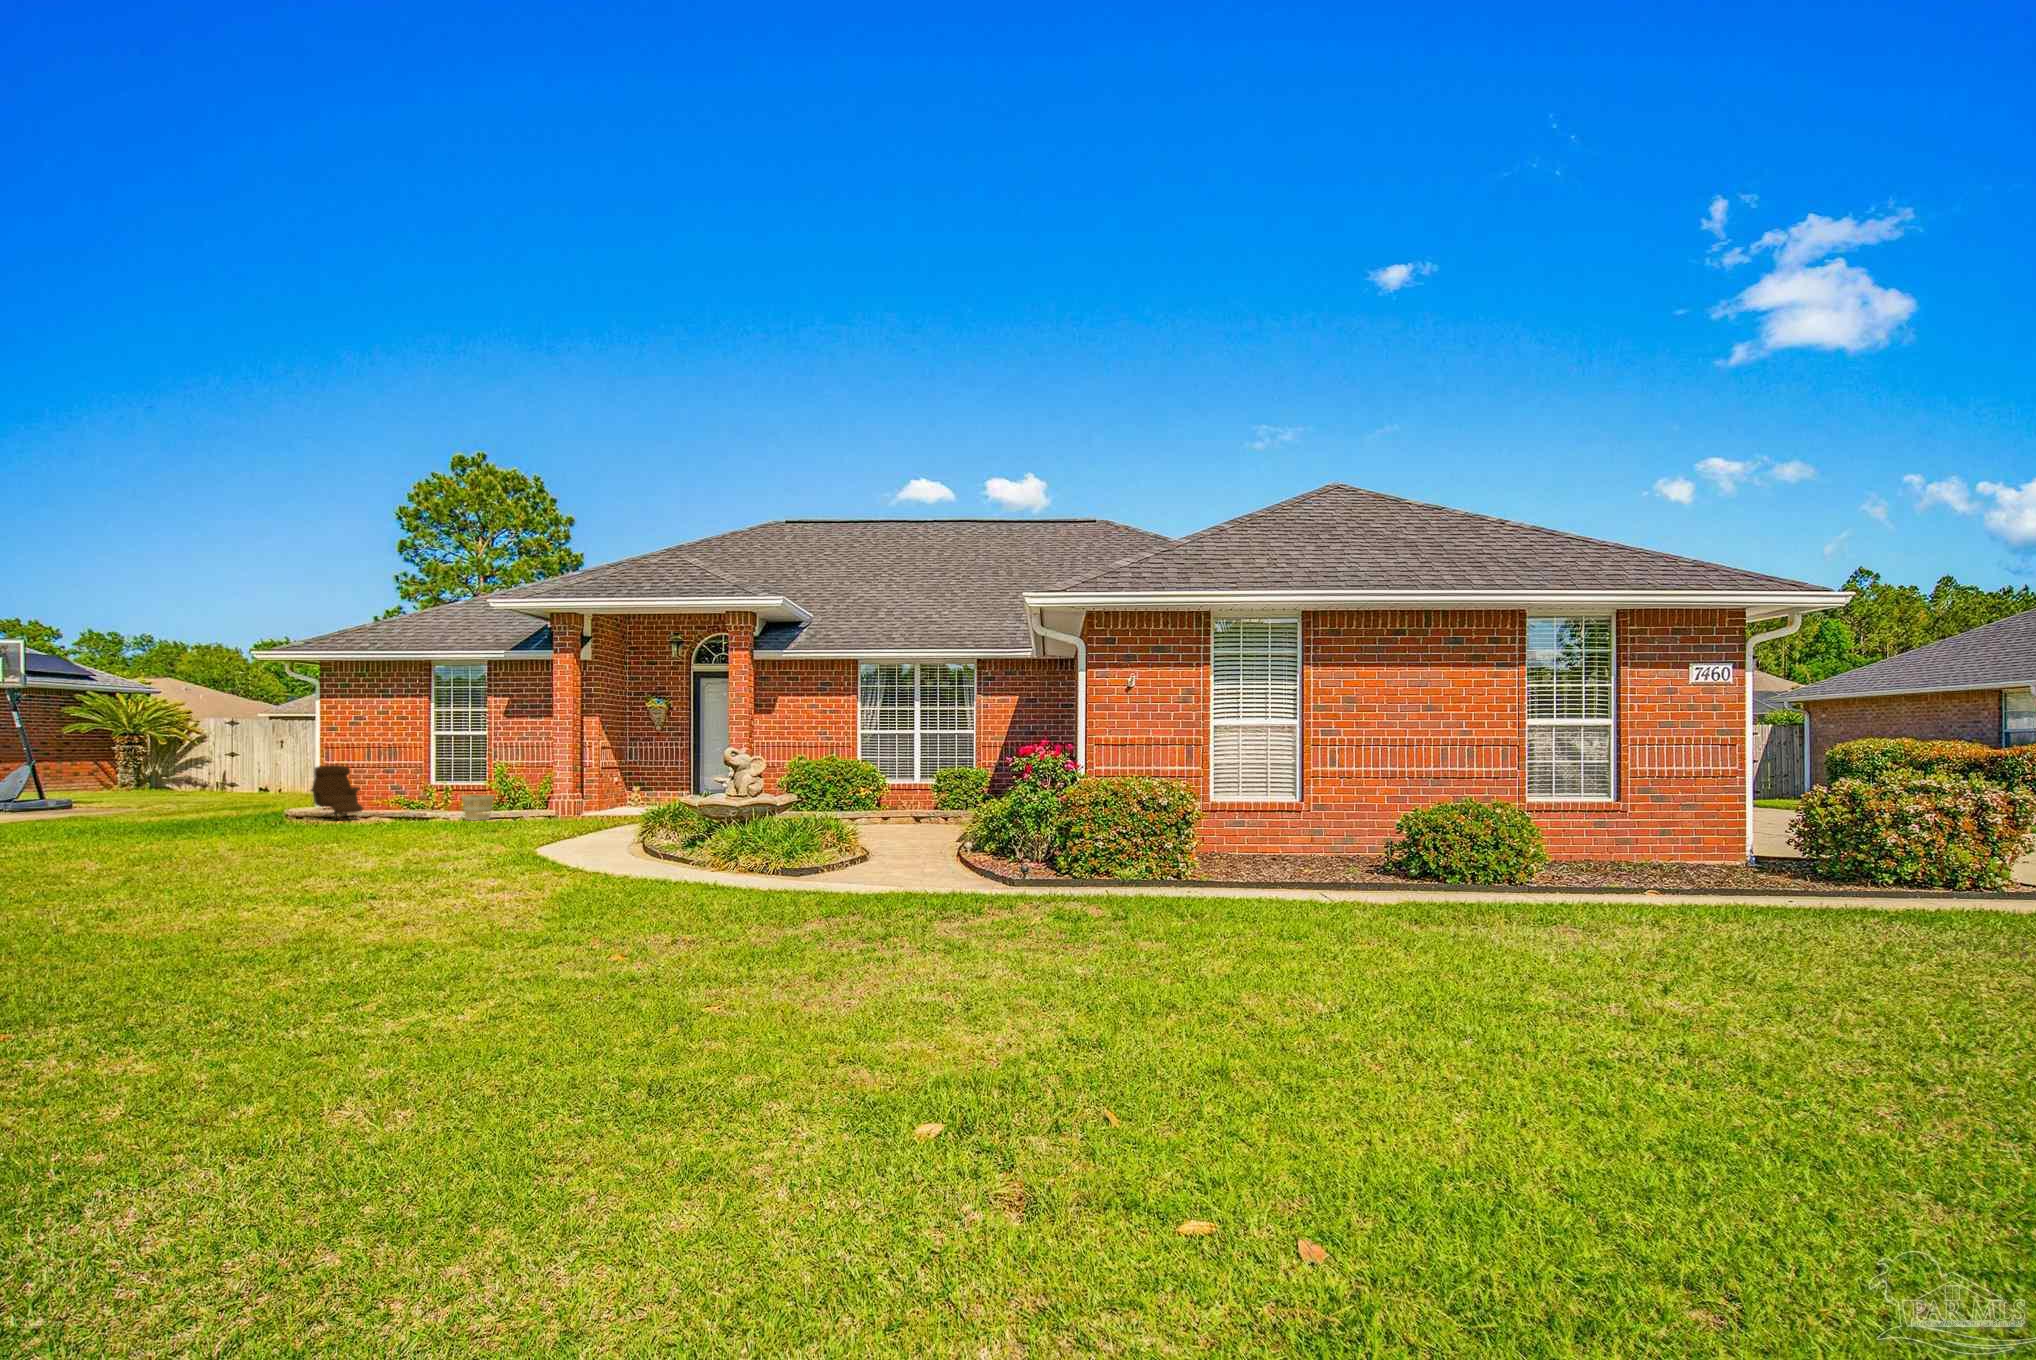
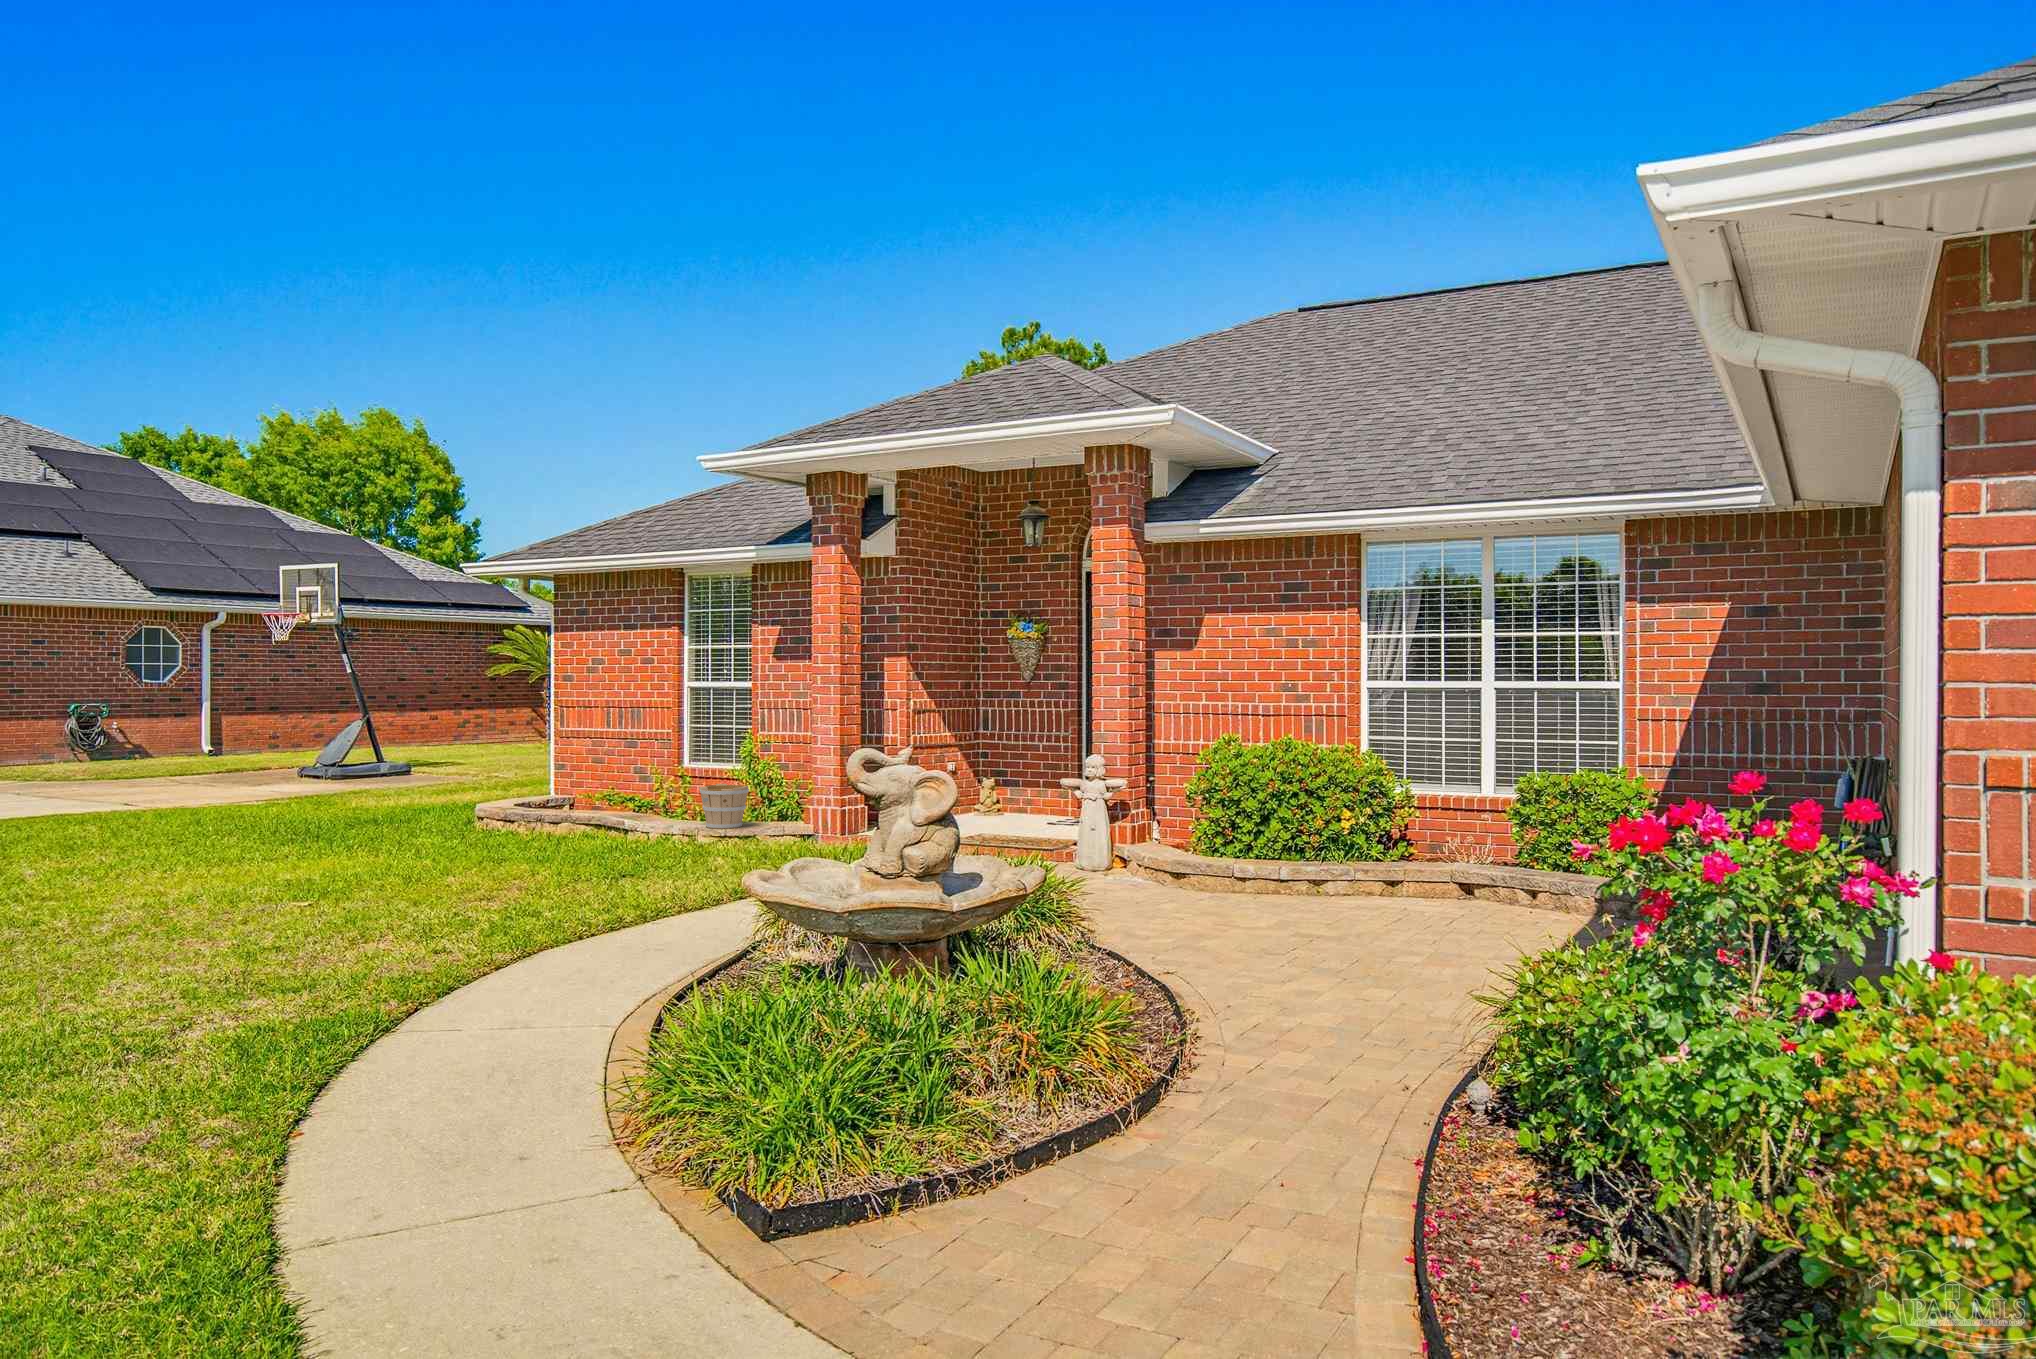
lounge chair: present [311,765,363,820] -> none [536,731,604,818]

